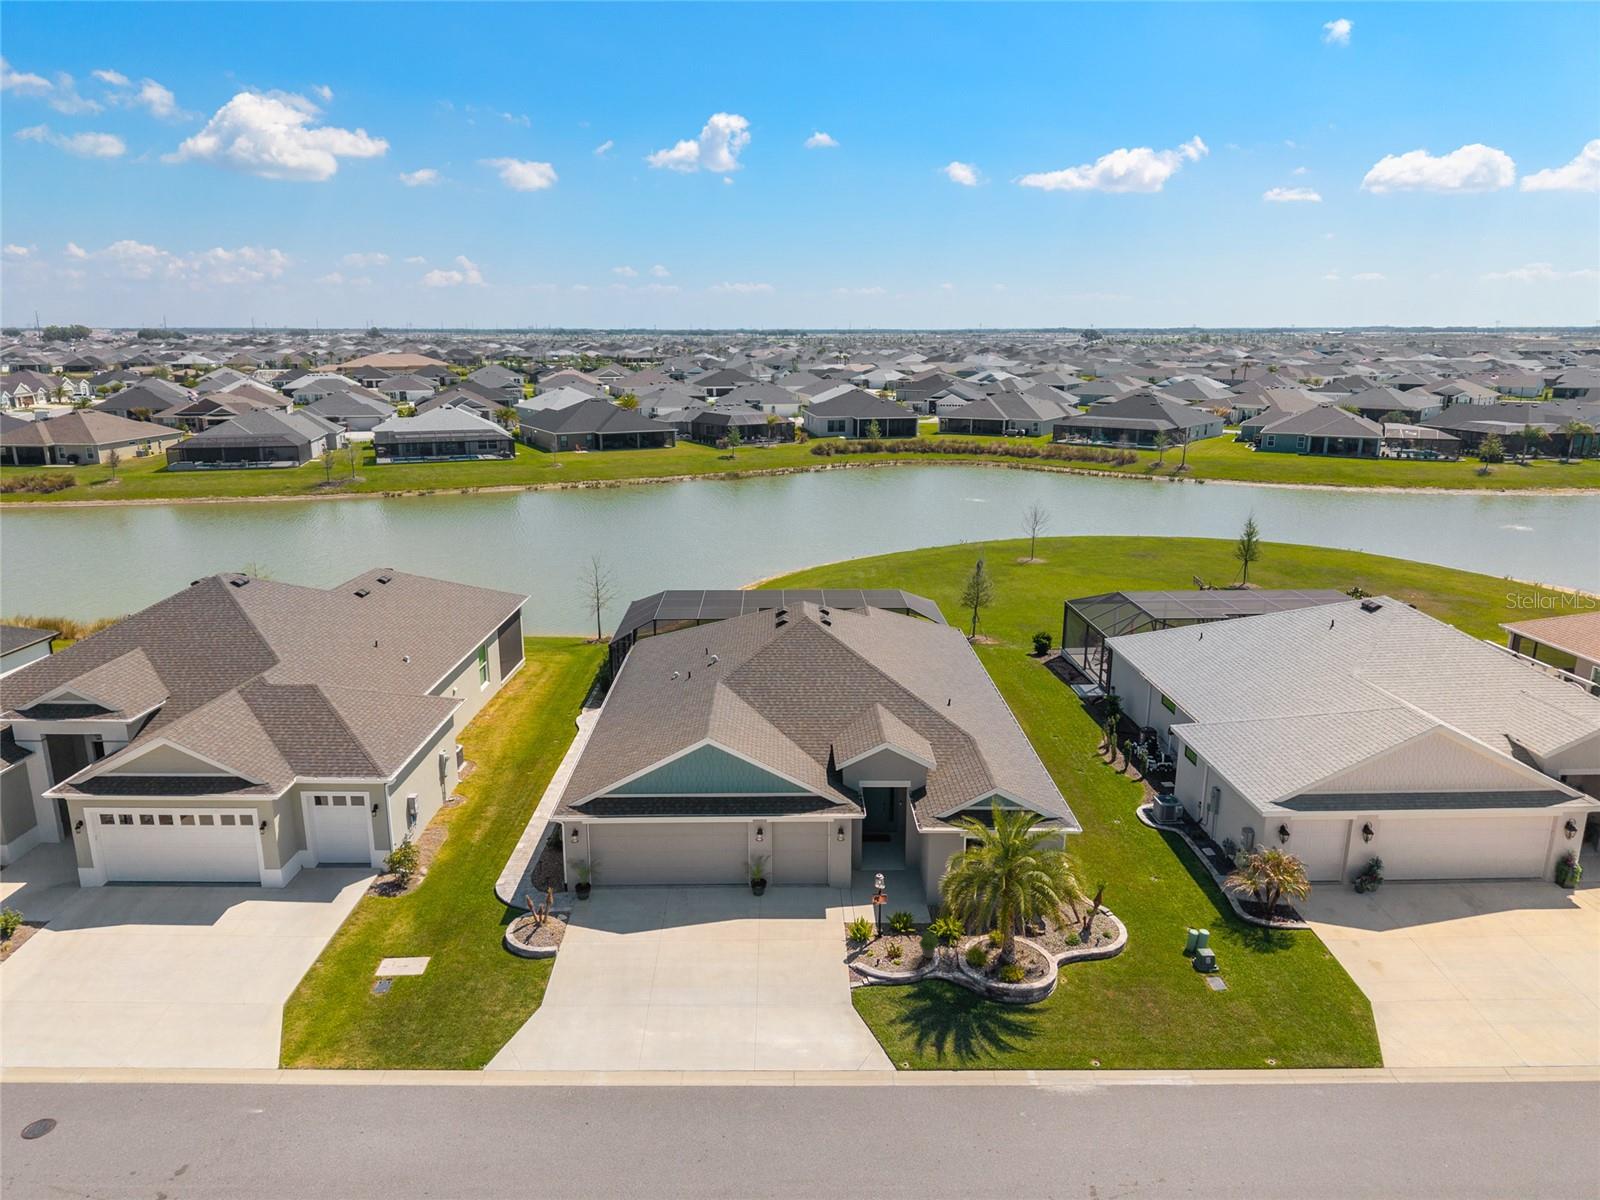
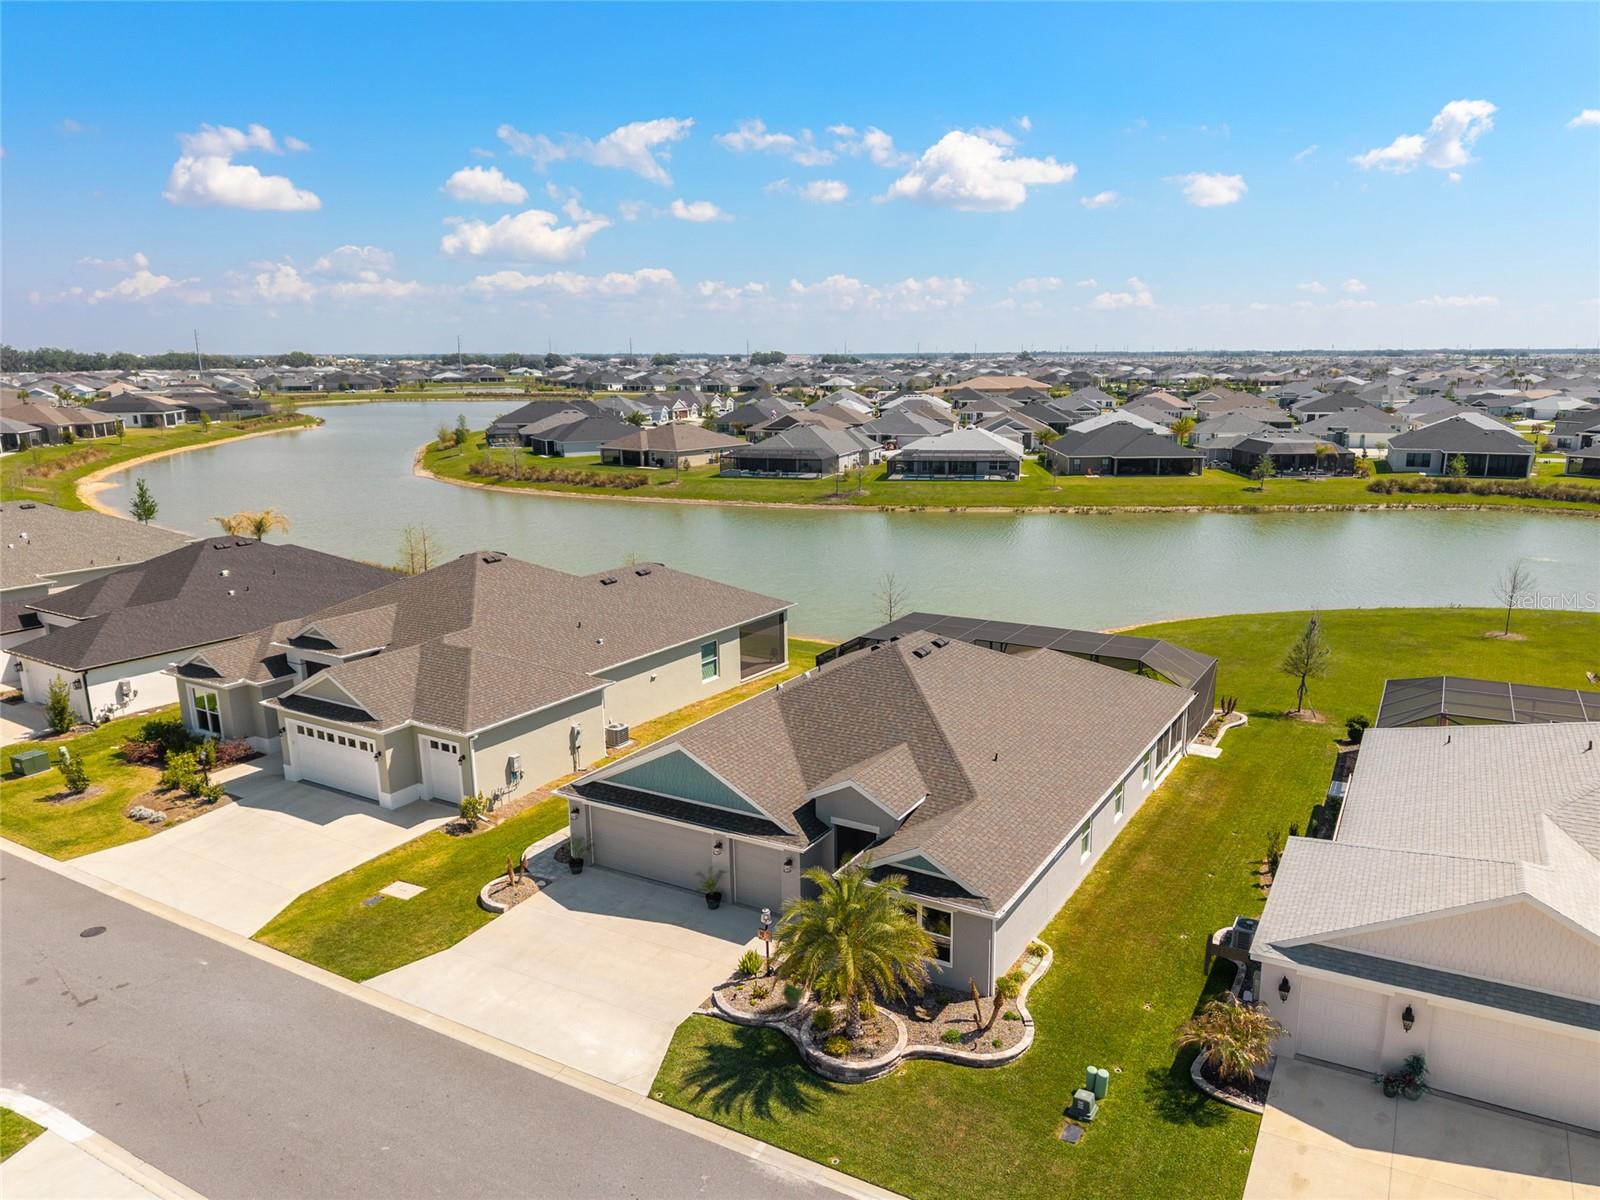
bench: none [1172,813,1220,846] -> present [1204,934,1254,986]

